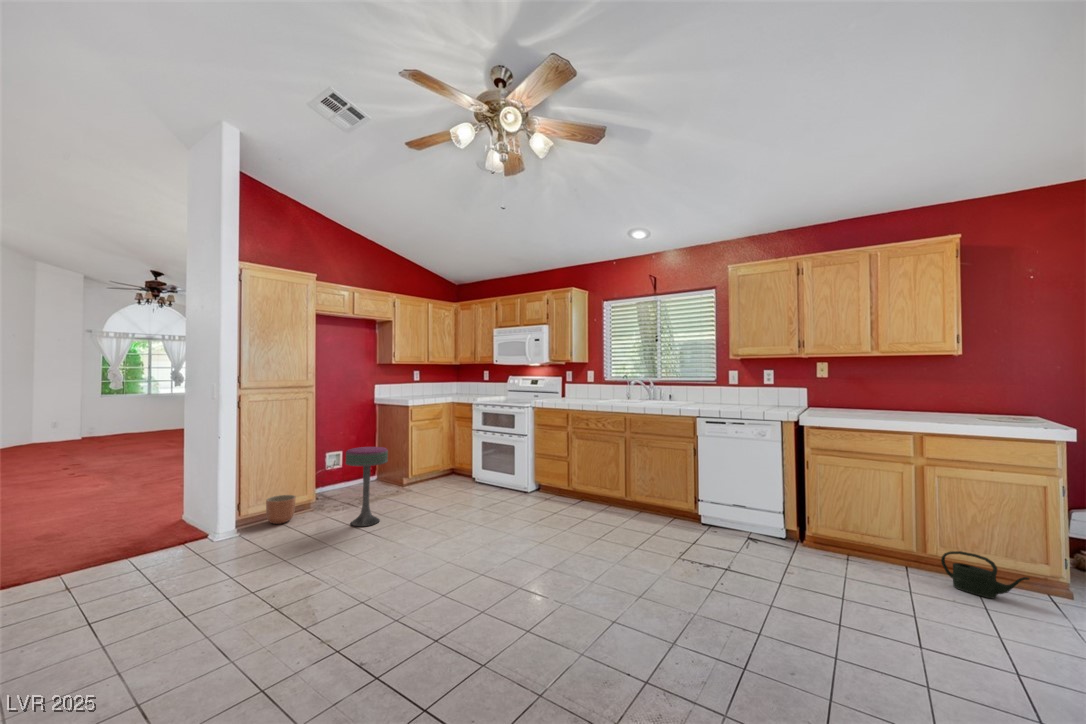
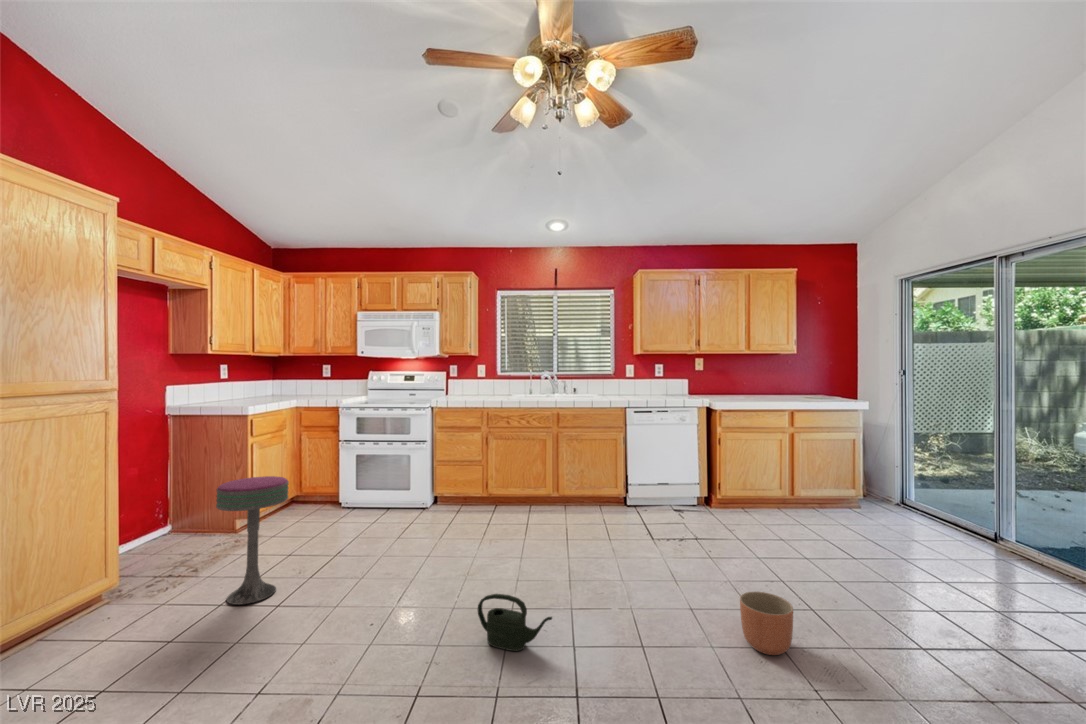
planter: present [266,495,296,524] -> present [740,592,793,655]
watering can: present [941,551,1029,598] -> present [478,594,552,651]

